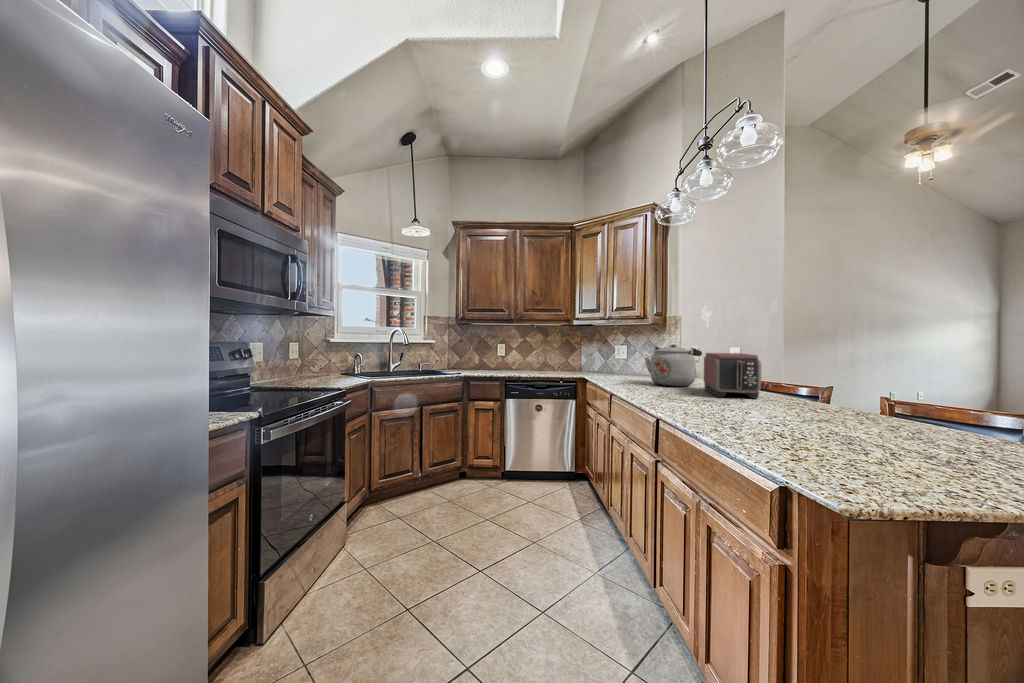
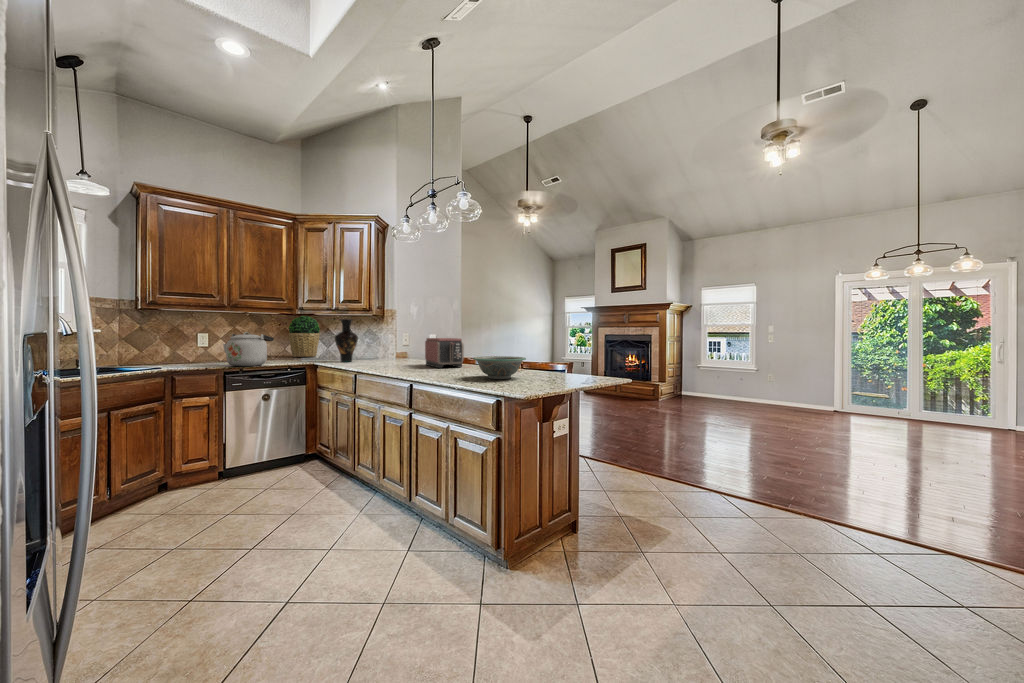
potted plant: none [571,326,600,368] -> present [289,316,320,357]
vase: none [603,329,628,378] -> present [335,319,358,362]
kettle: present [645,344,702,386] -> present [223,332,274,366]
decorative bowl: none [760,389,884,436] -> present [473,356,526,379]

